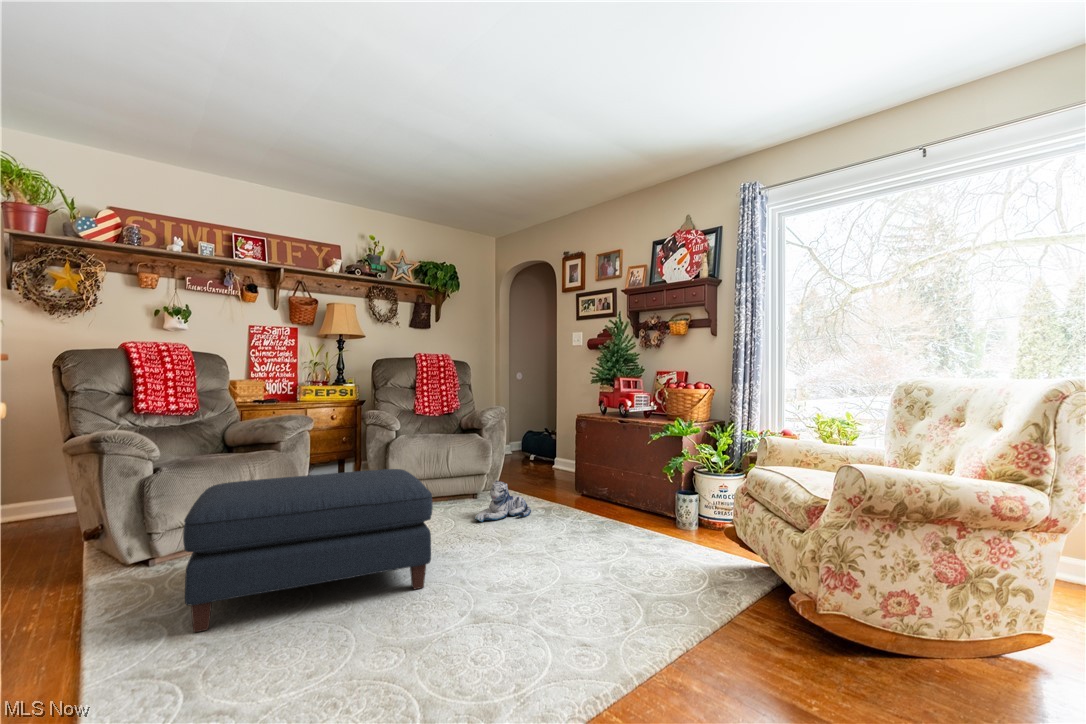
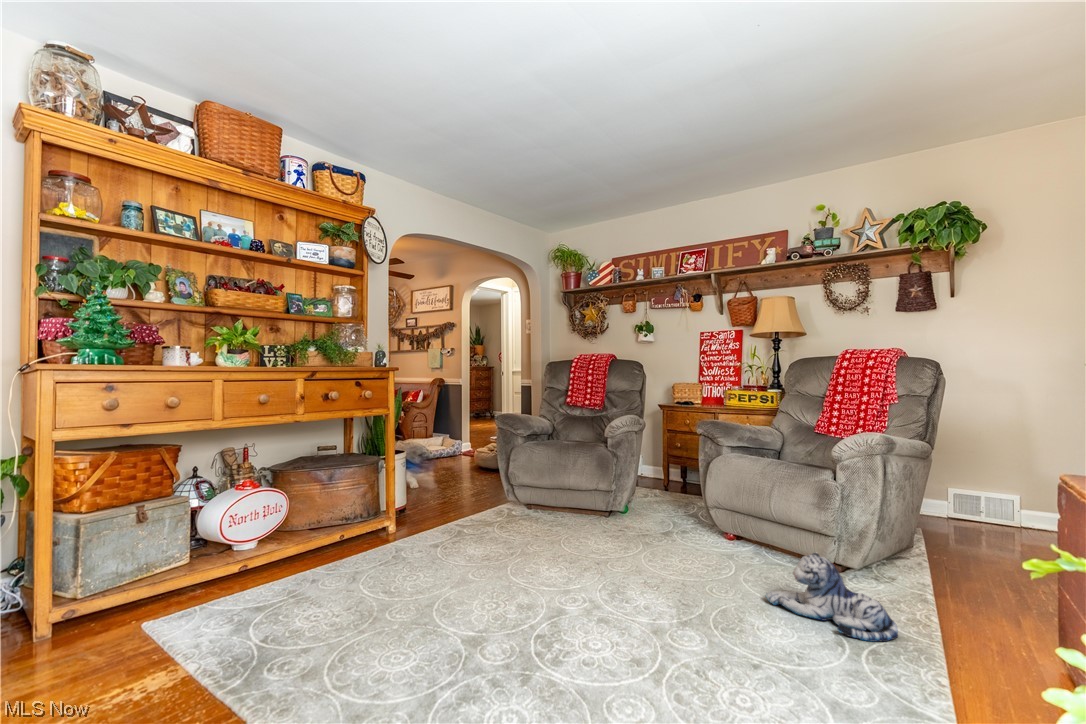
ottoman: present [183,469,433,632] -> none [441,459,636,612]

